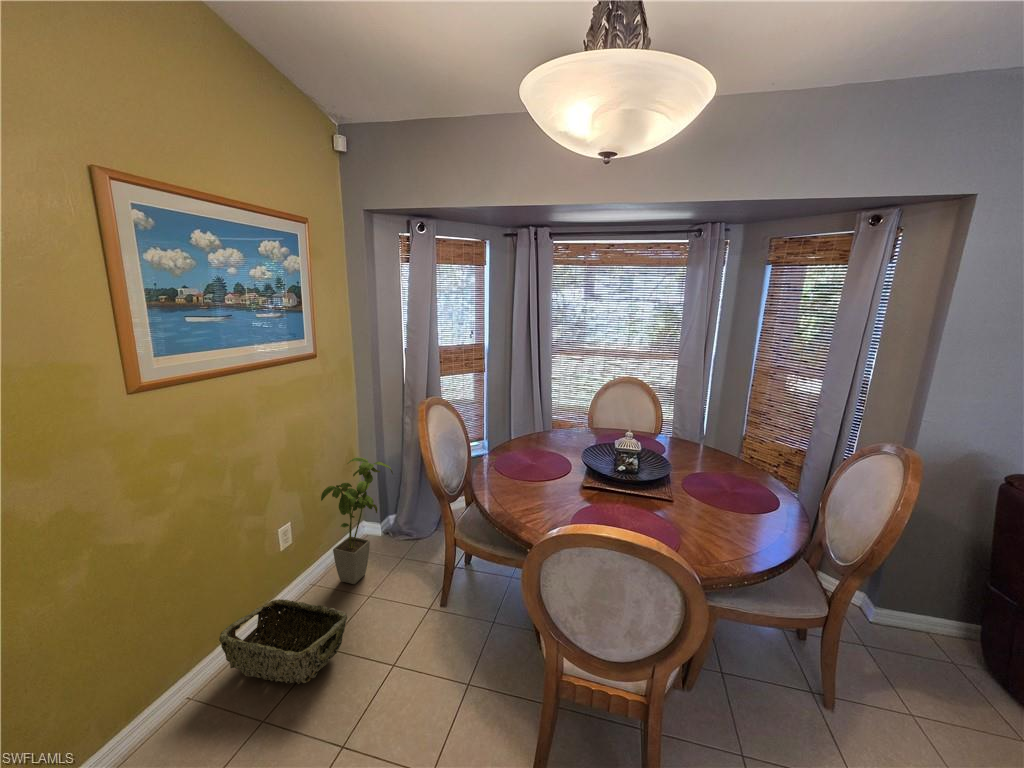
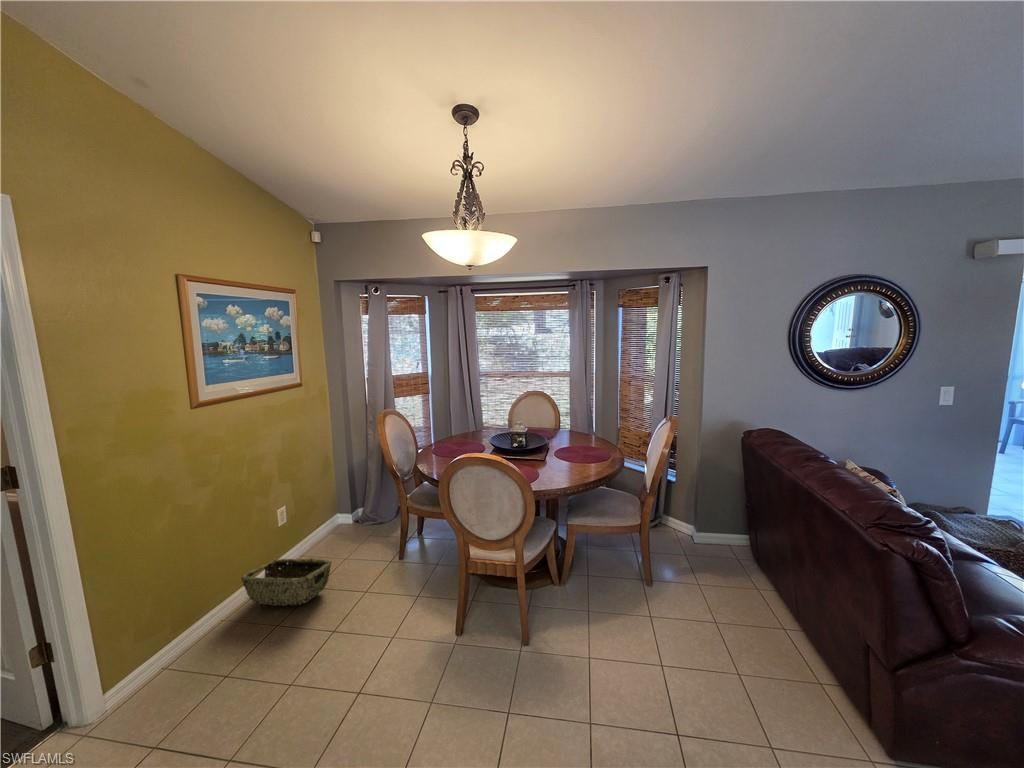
house plant: present [321,457,393,584] -> none [308,457,361,553]

